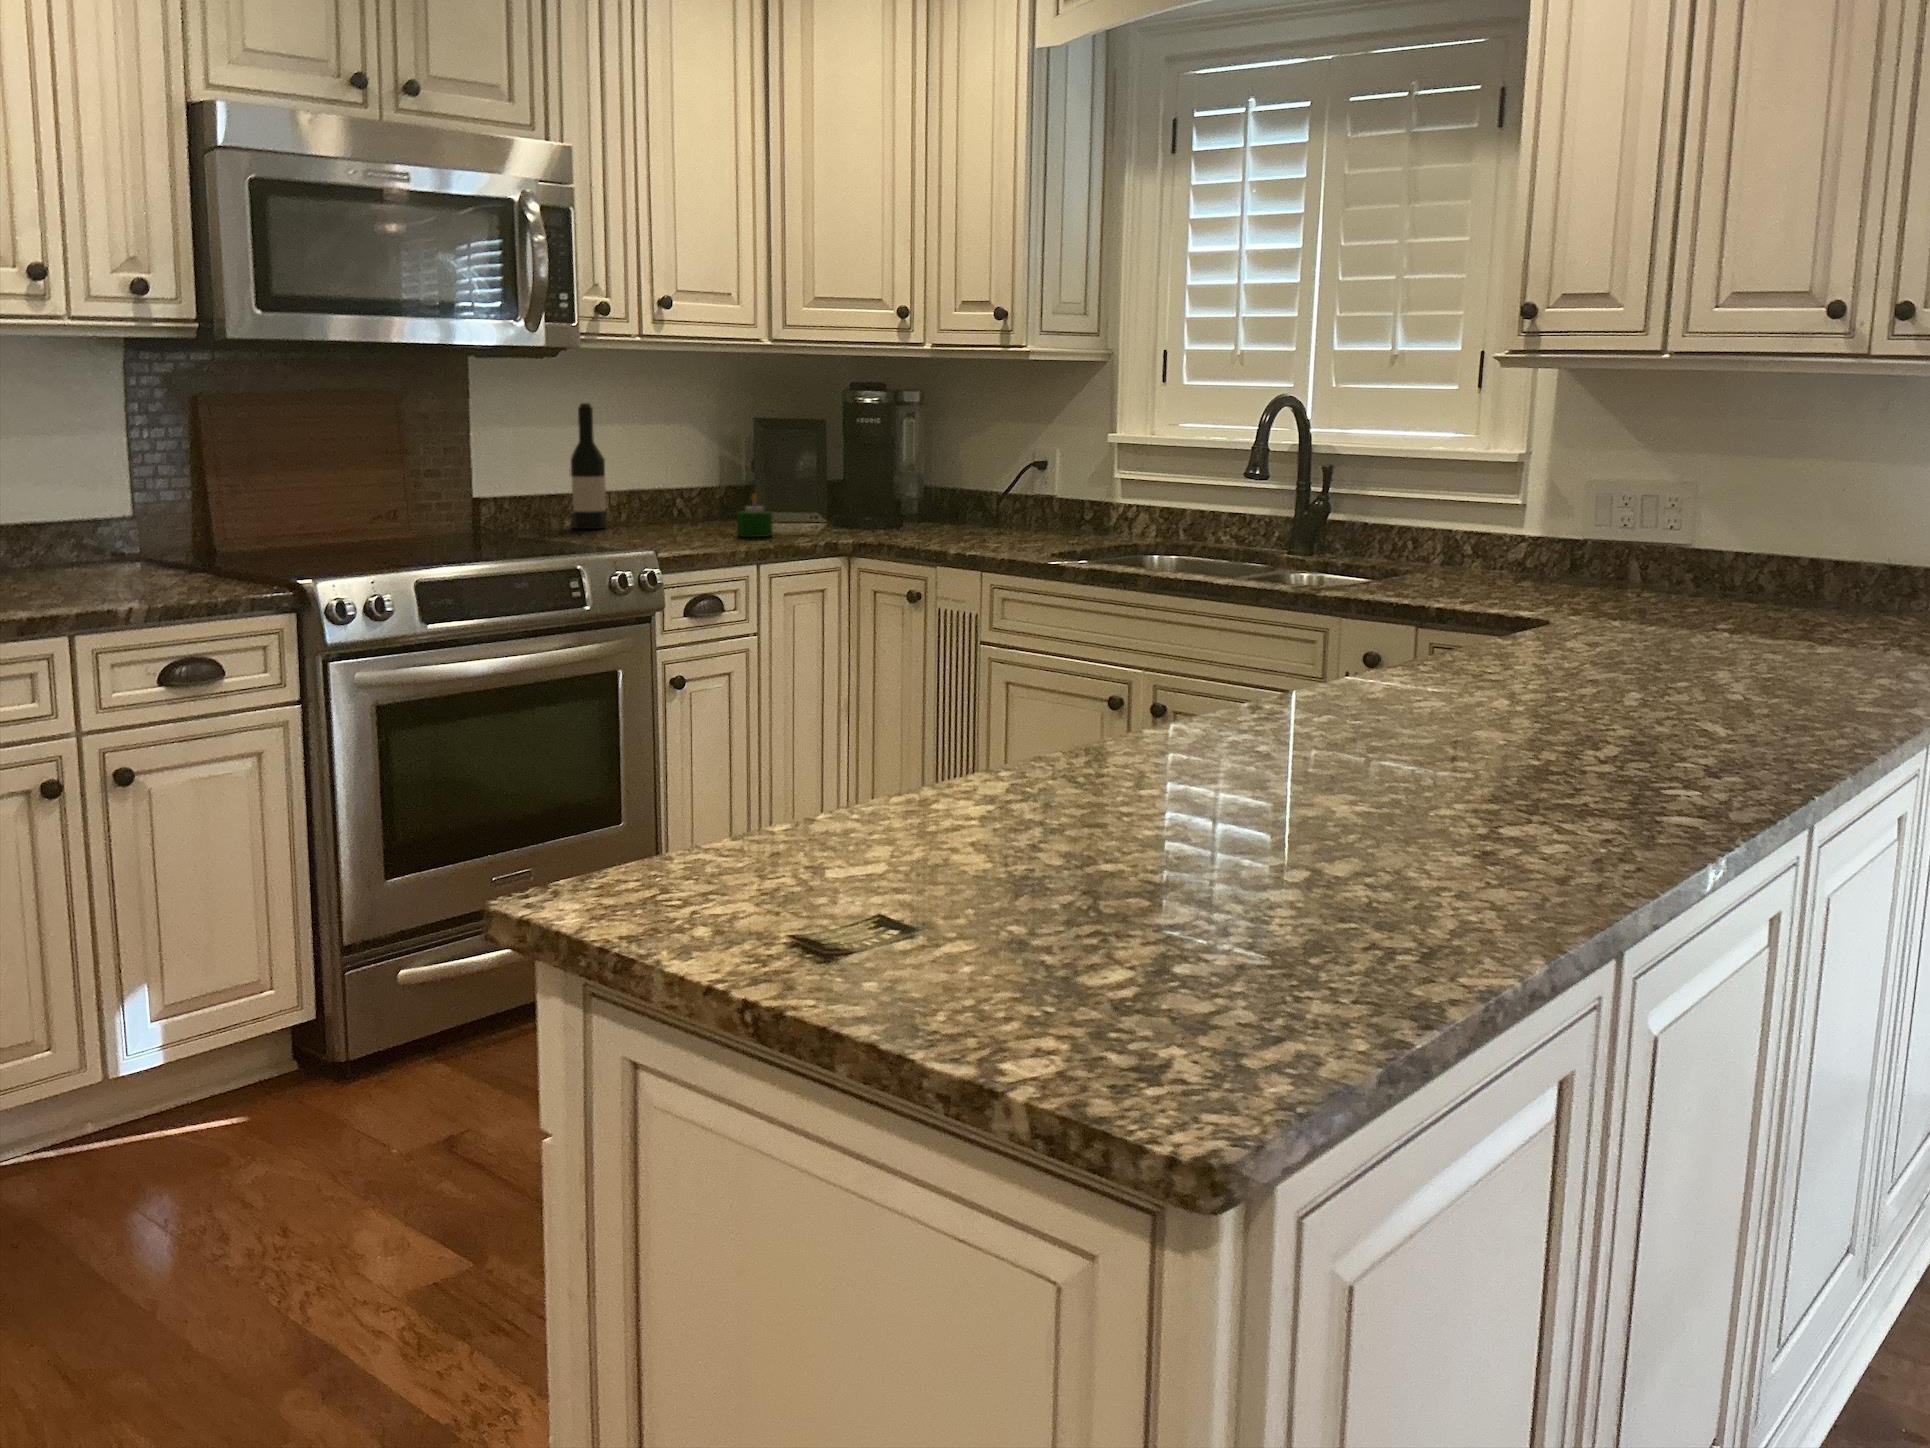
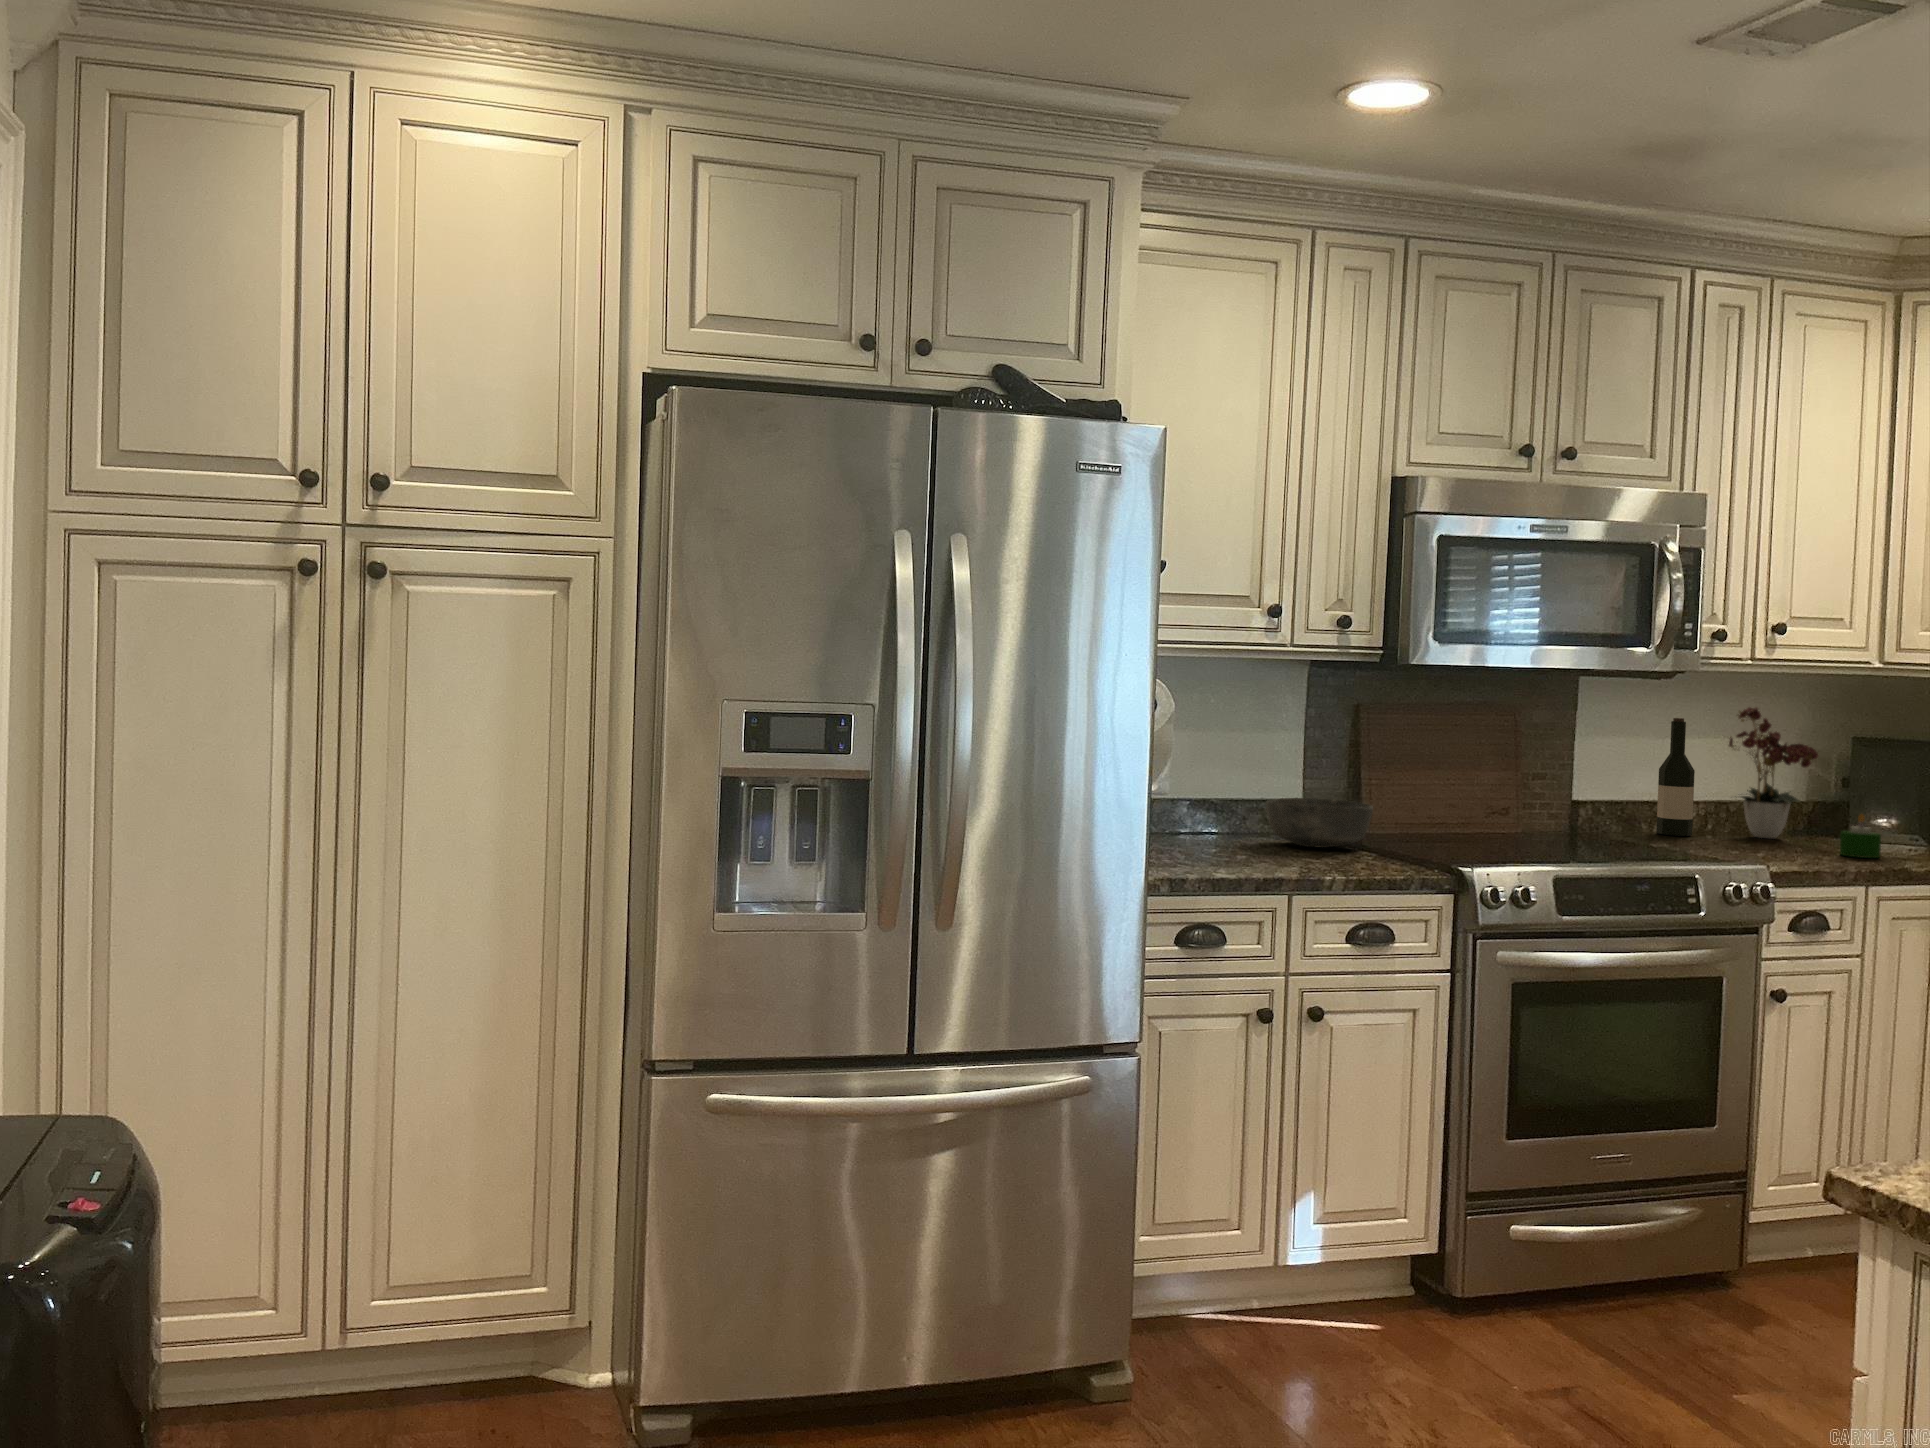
flower arrangement: none [632,383,730,525] -> present [1729,707,1818,838]
bowl: none [65,513,211,573] -> present [1266,798,1373,848]

